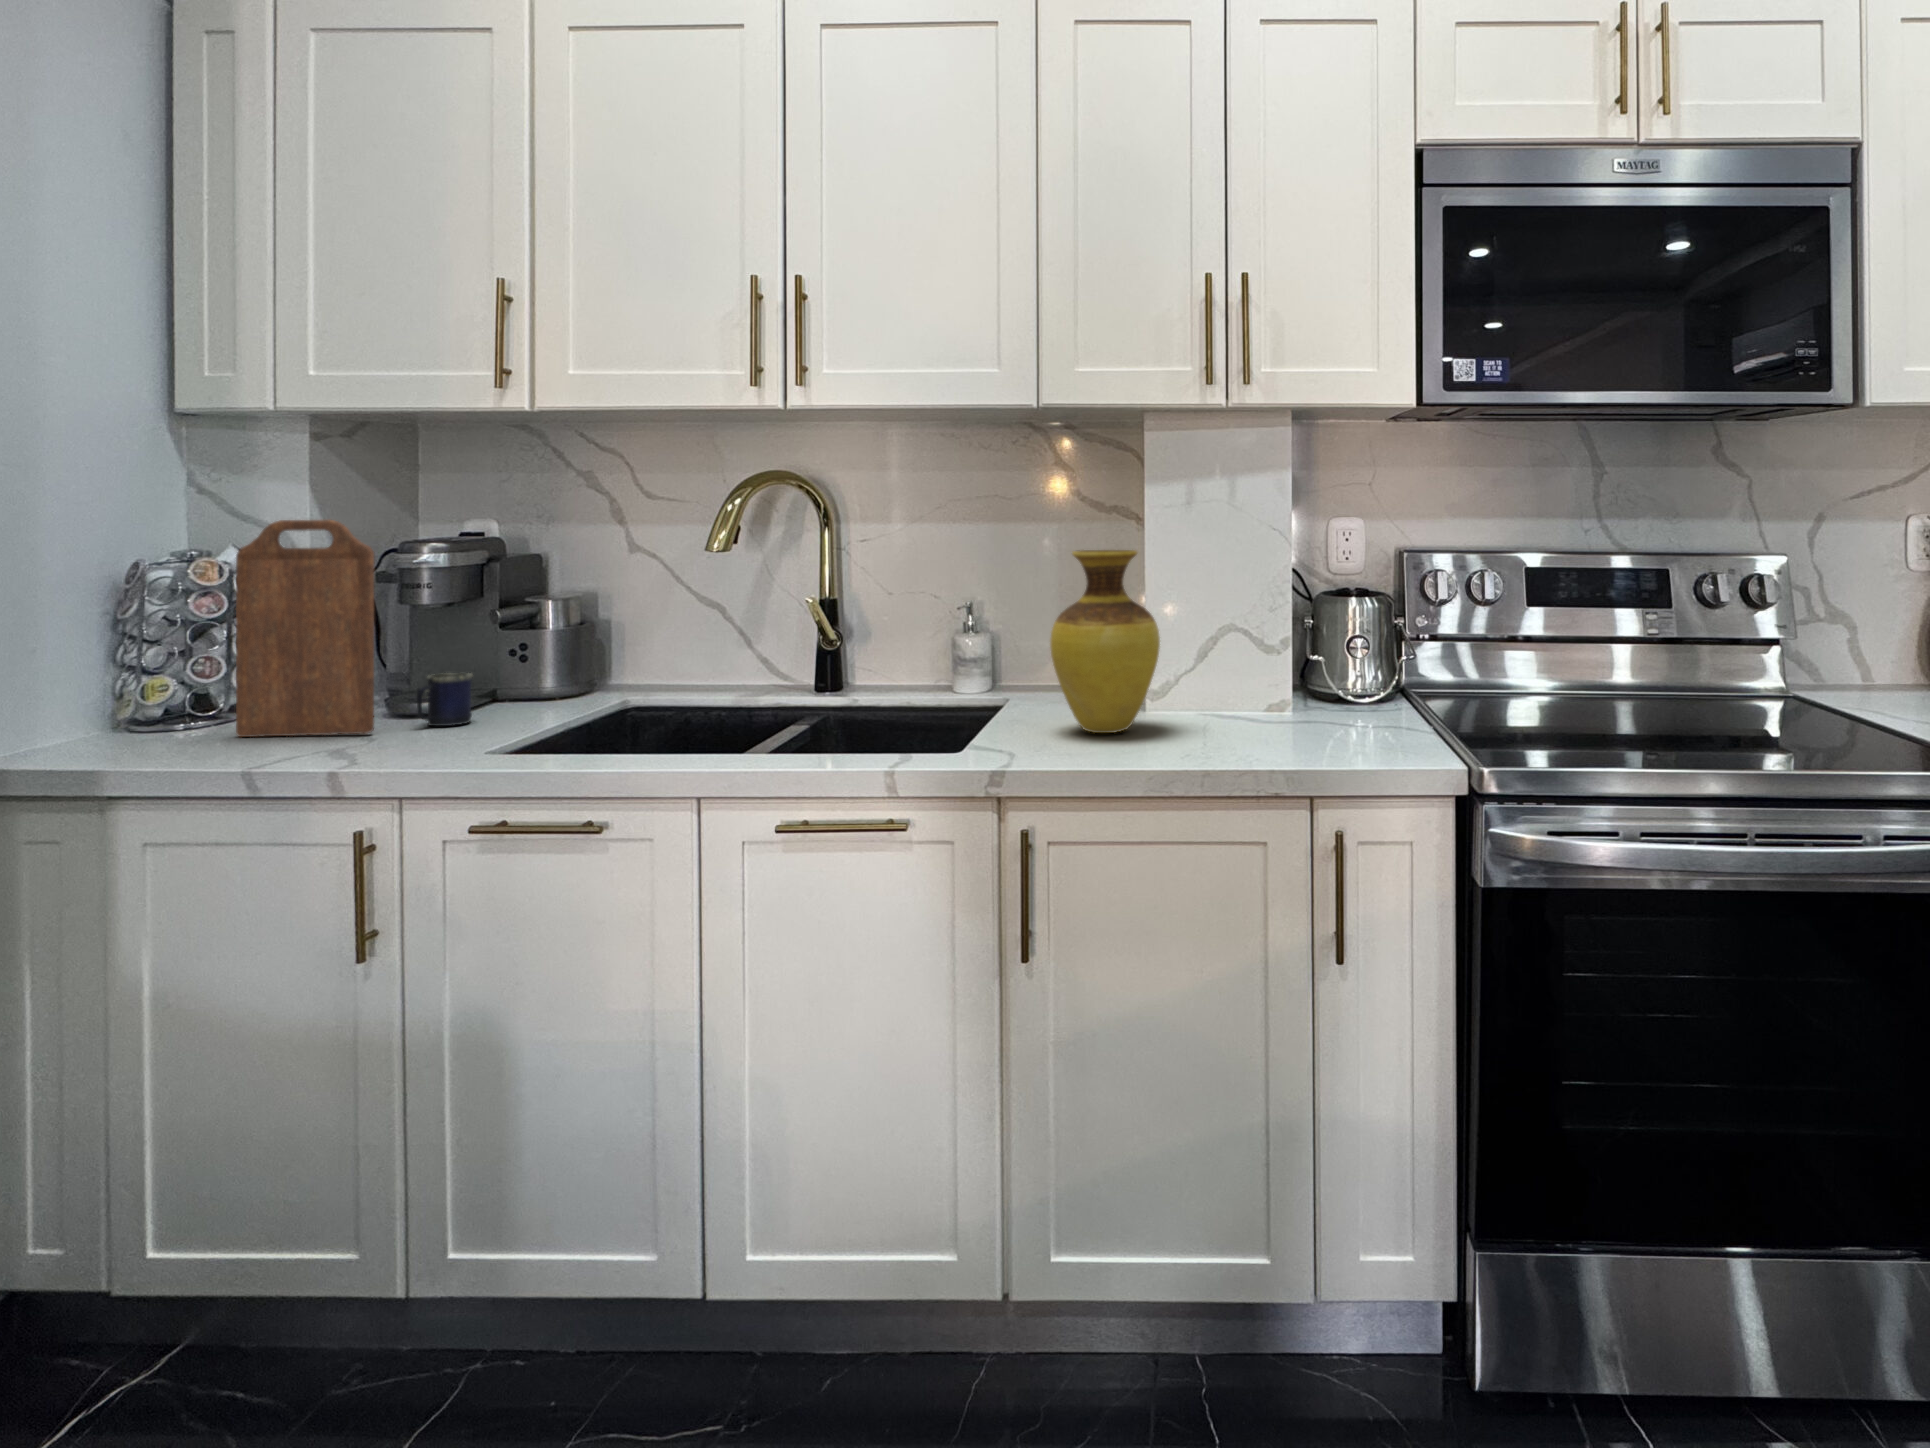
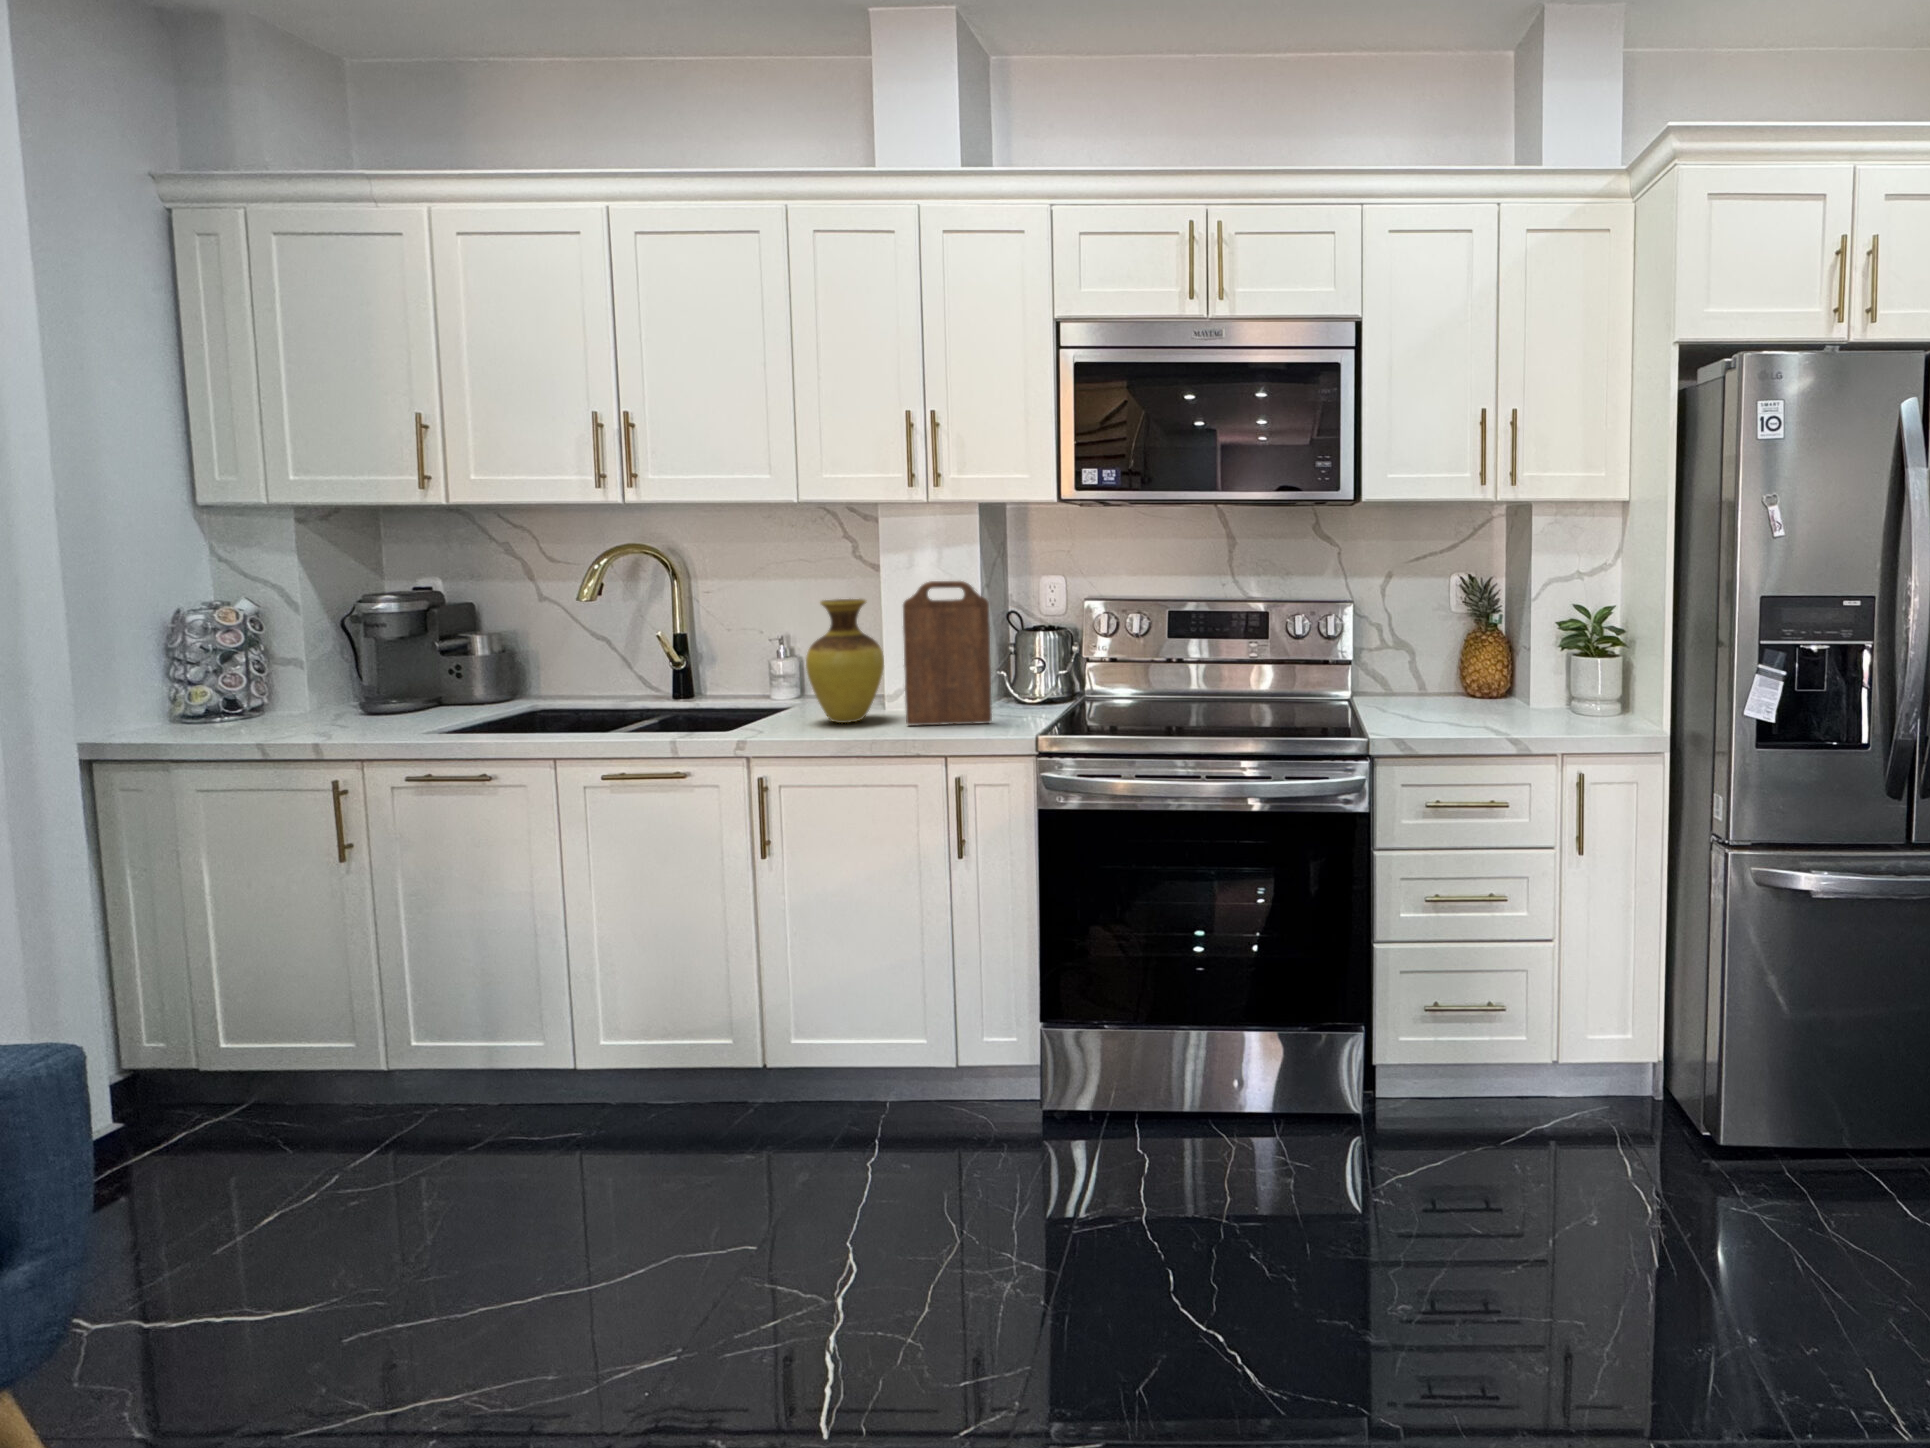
cutting board: present [236,520,374,737] -> present [903,581,992,725]
mug: present [417,673,472,726] -> none [378,684,419,720]

